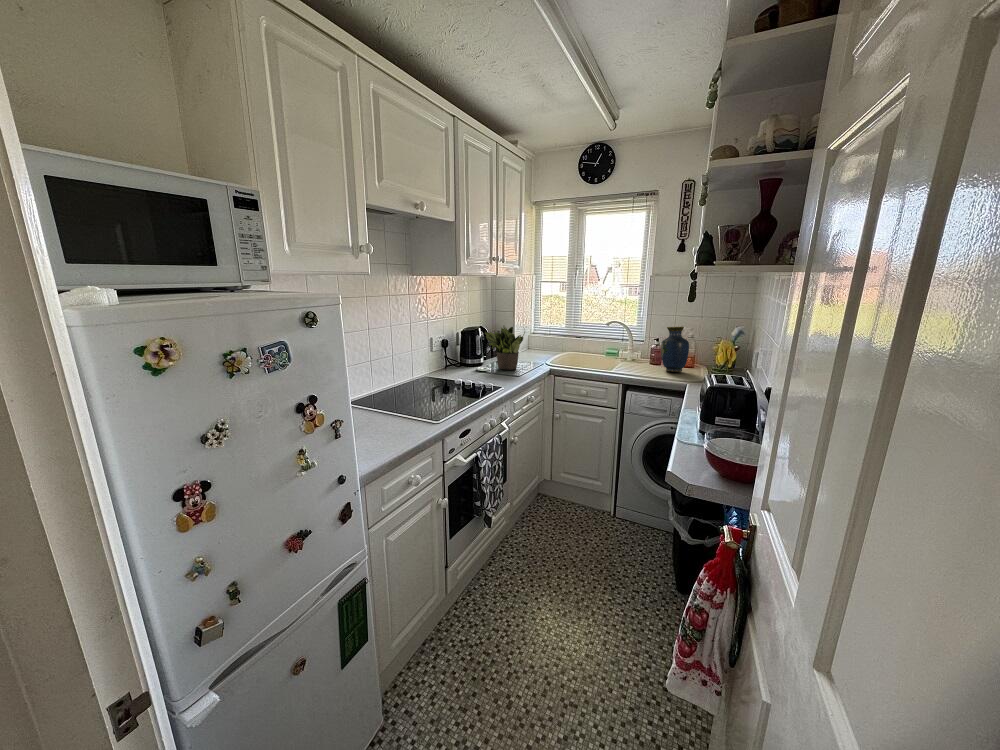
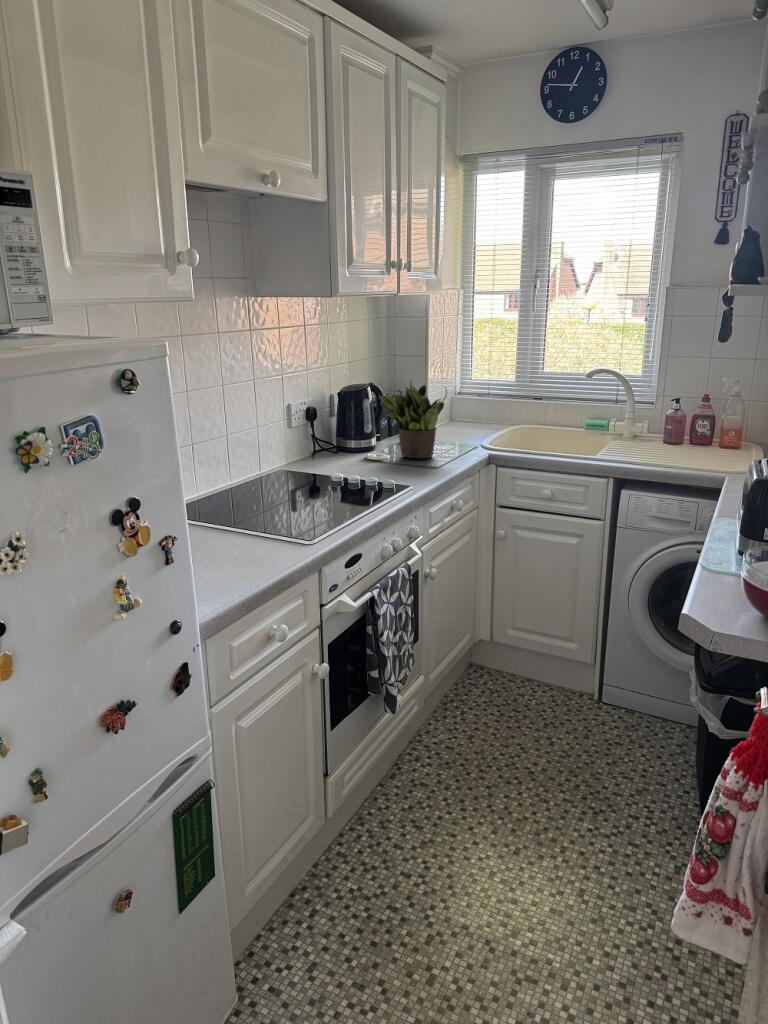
vase: present [661,327,689,372] -> none [680,382,728,459]

